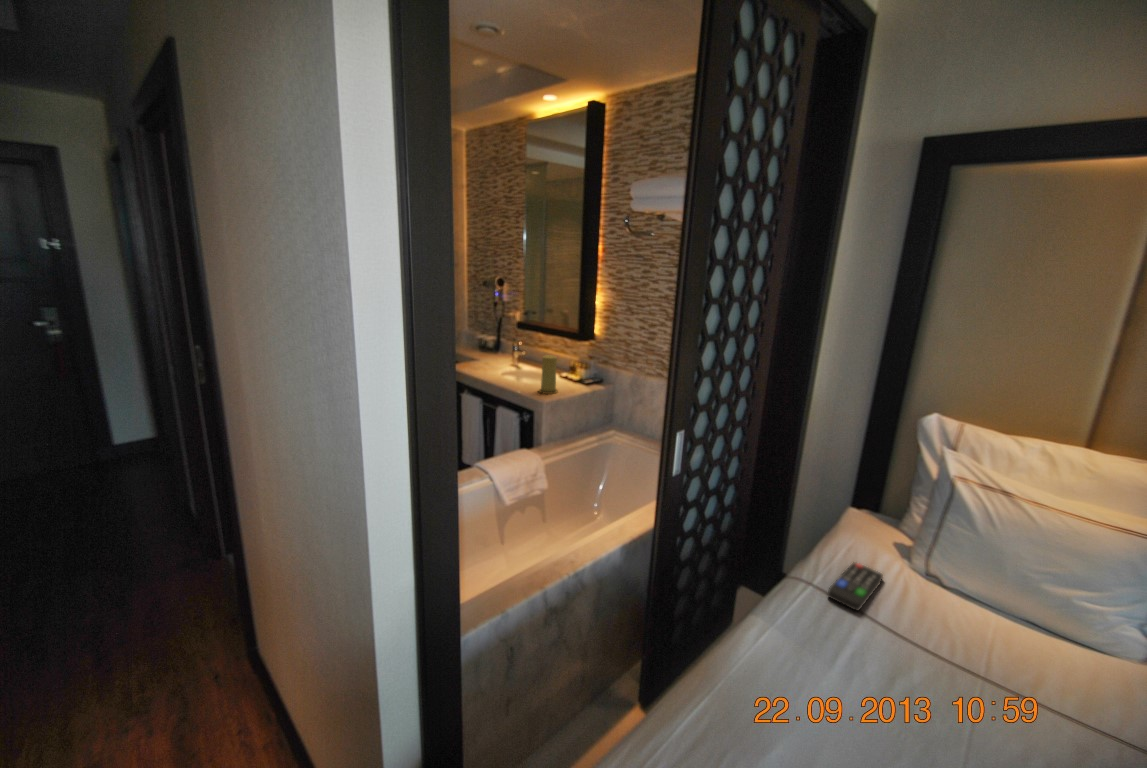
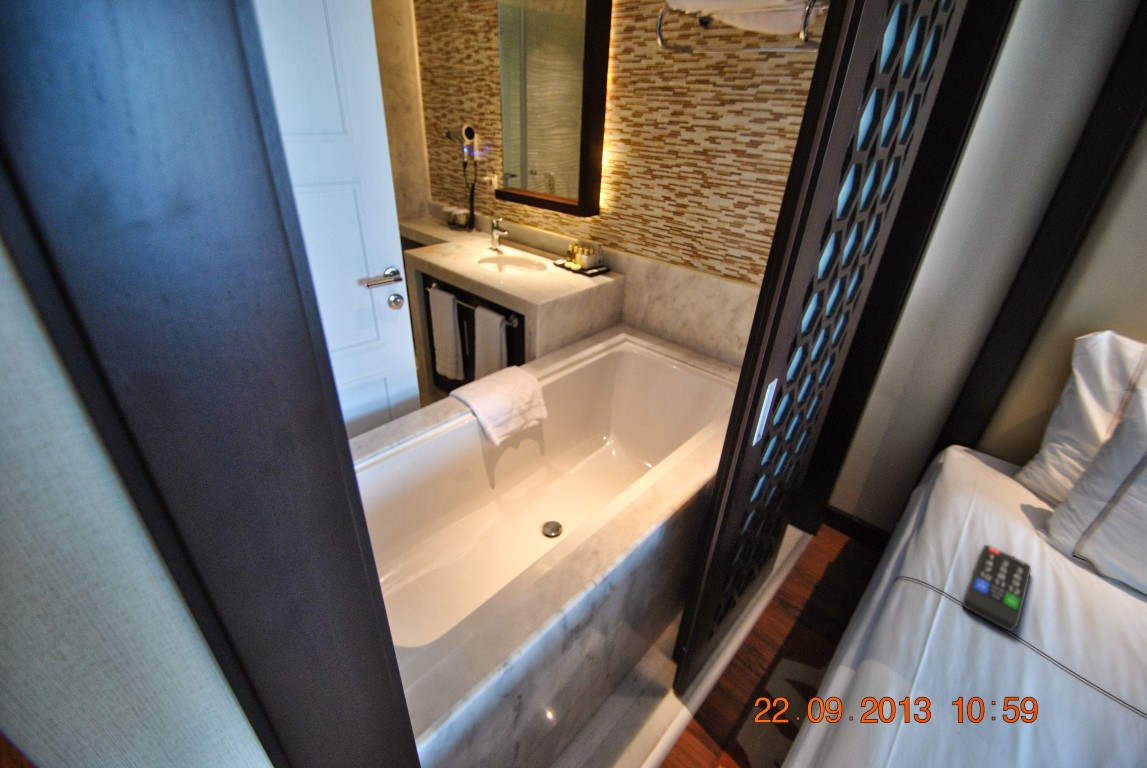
candle: present [538,355,558,394] -> none [528,238,555,291]

